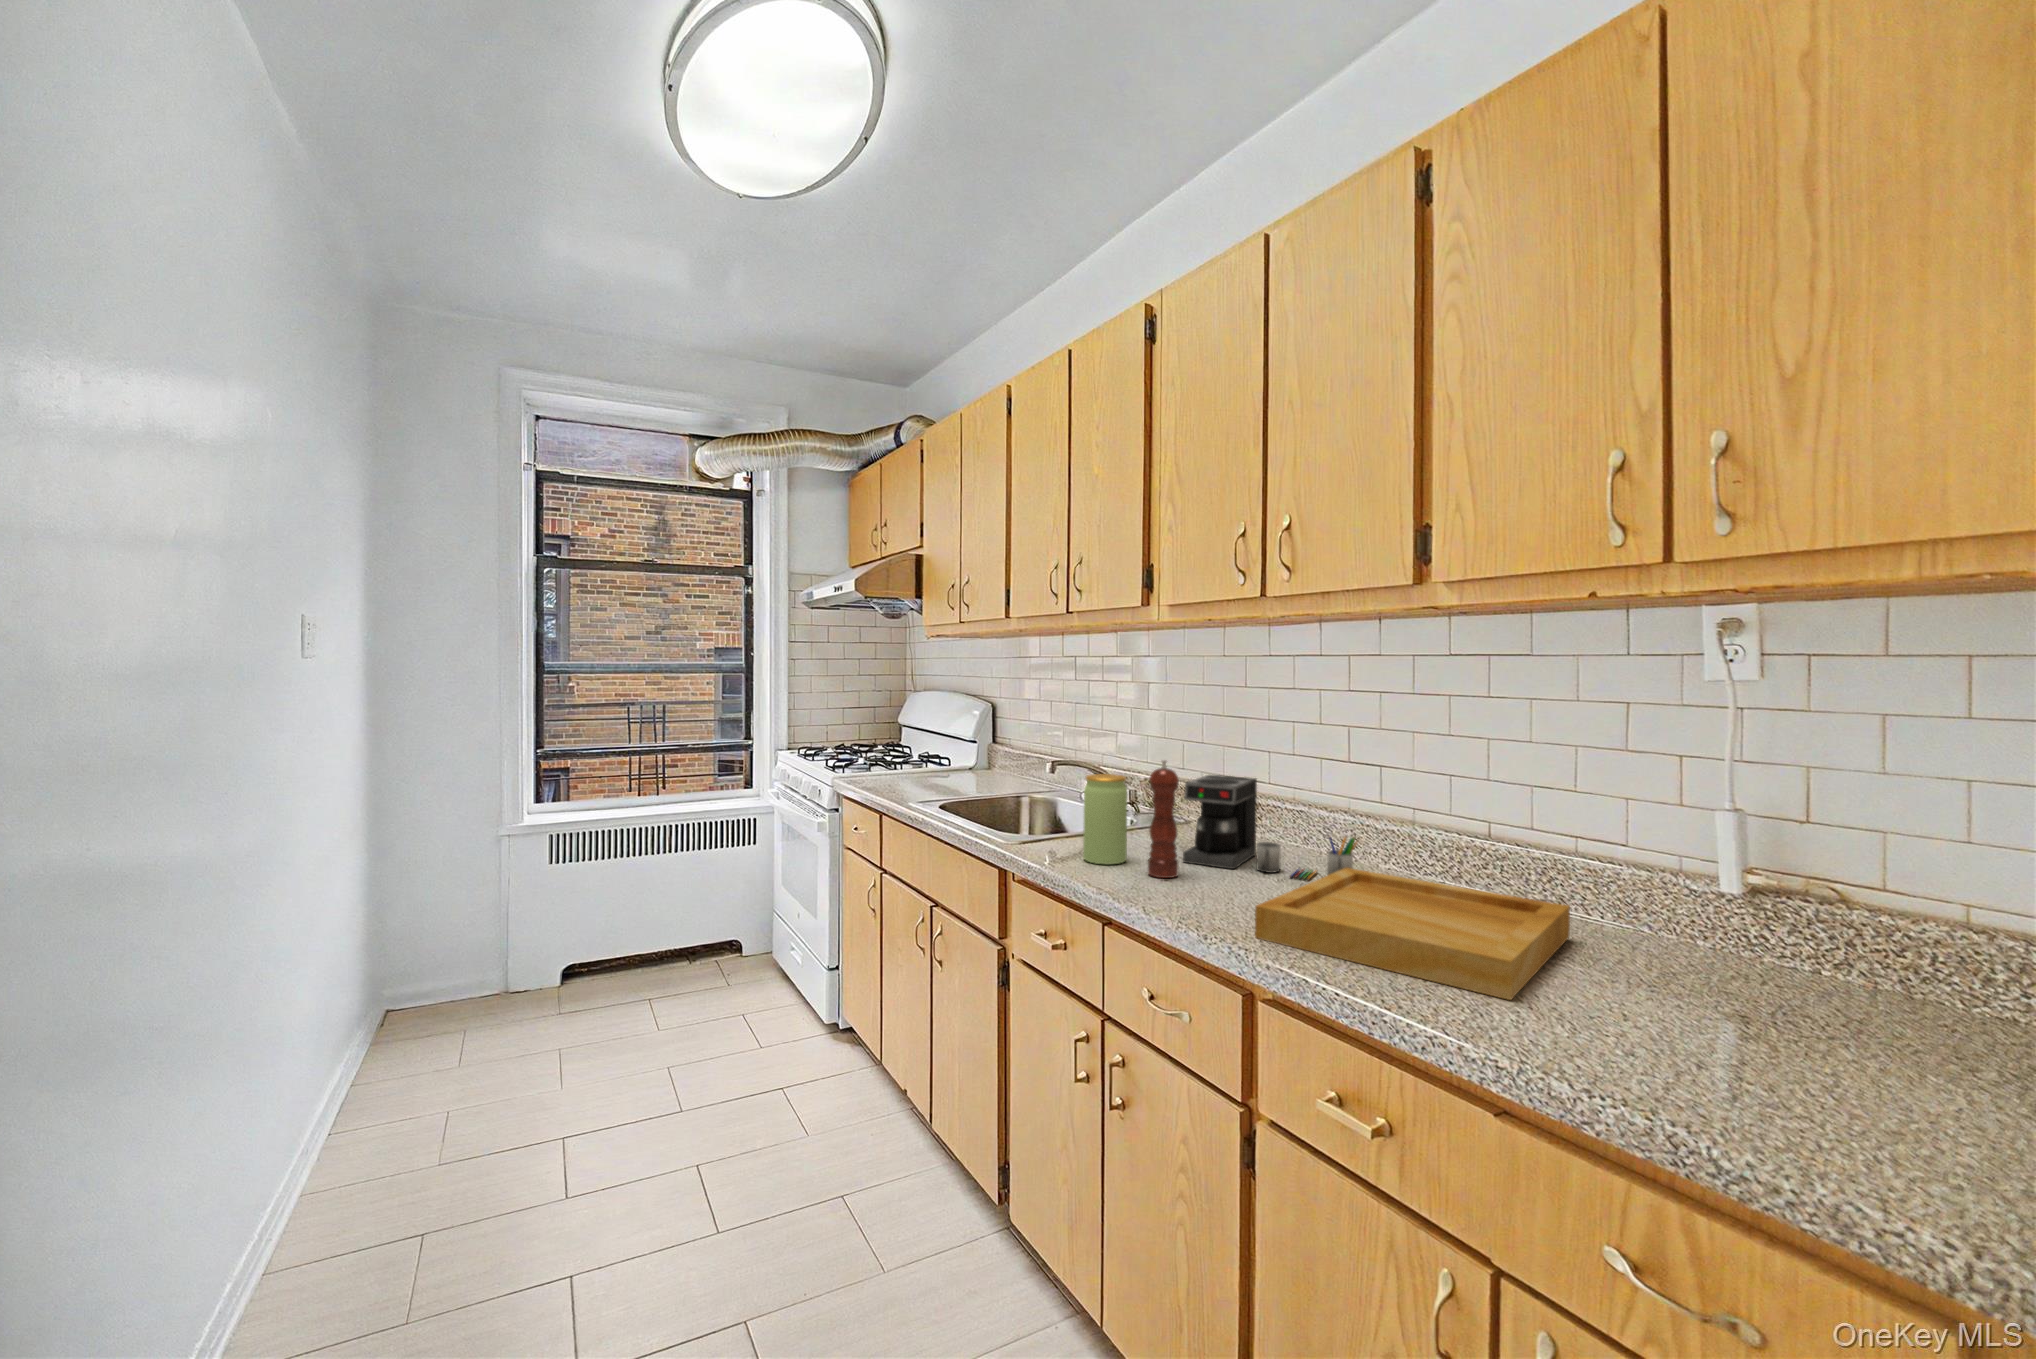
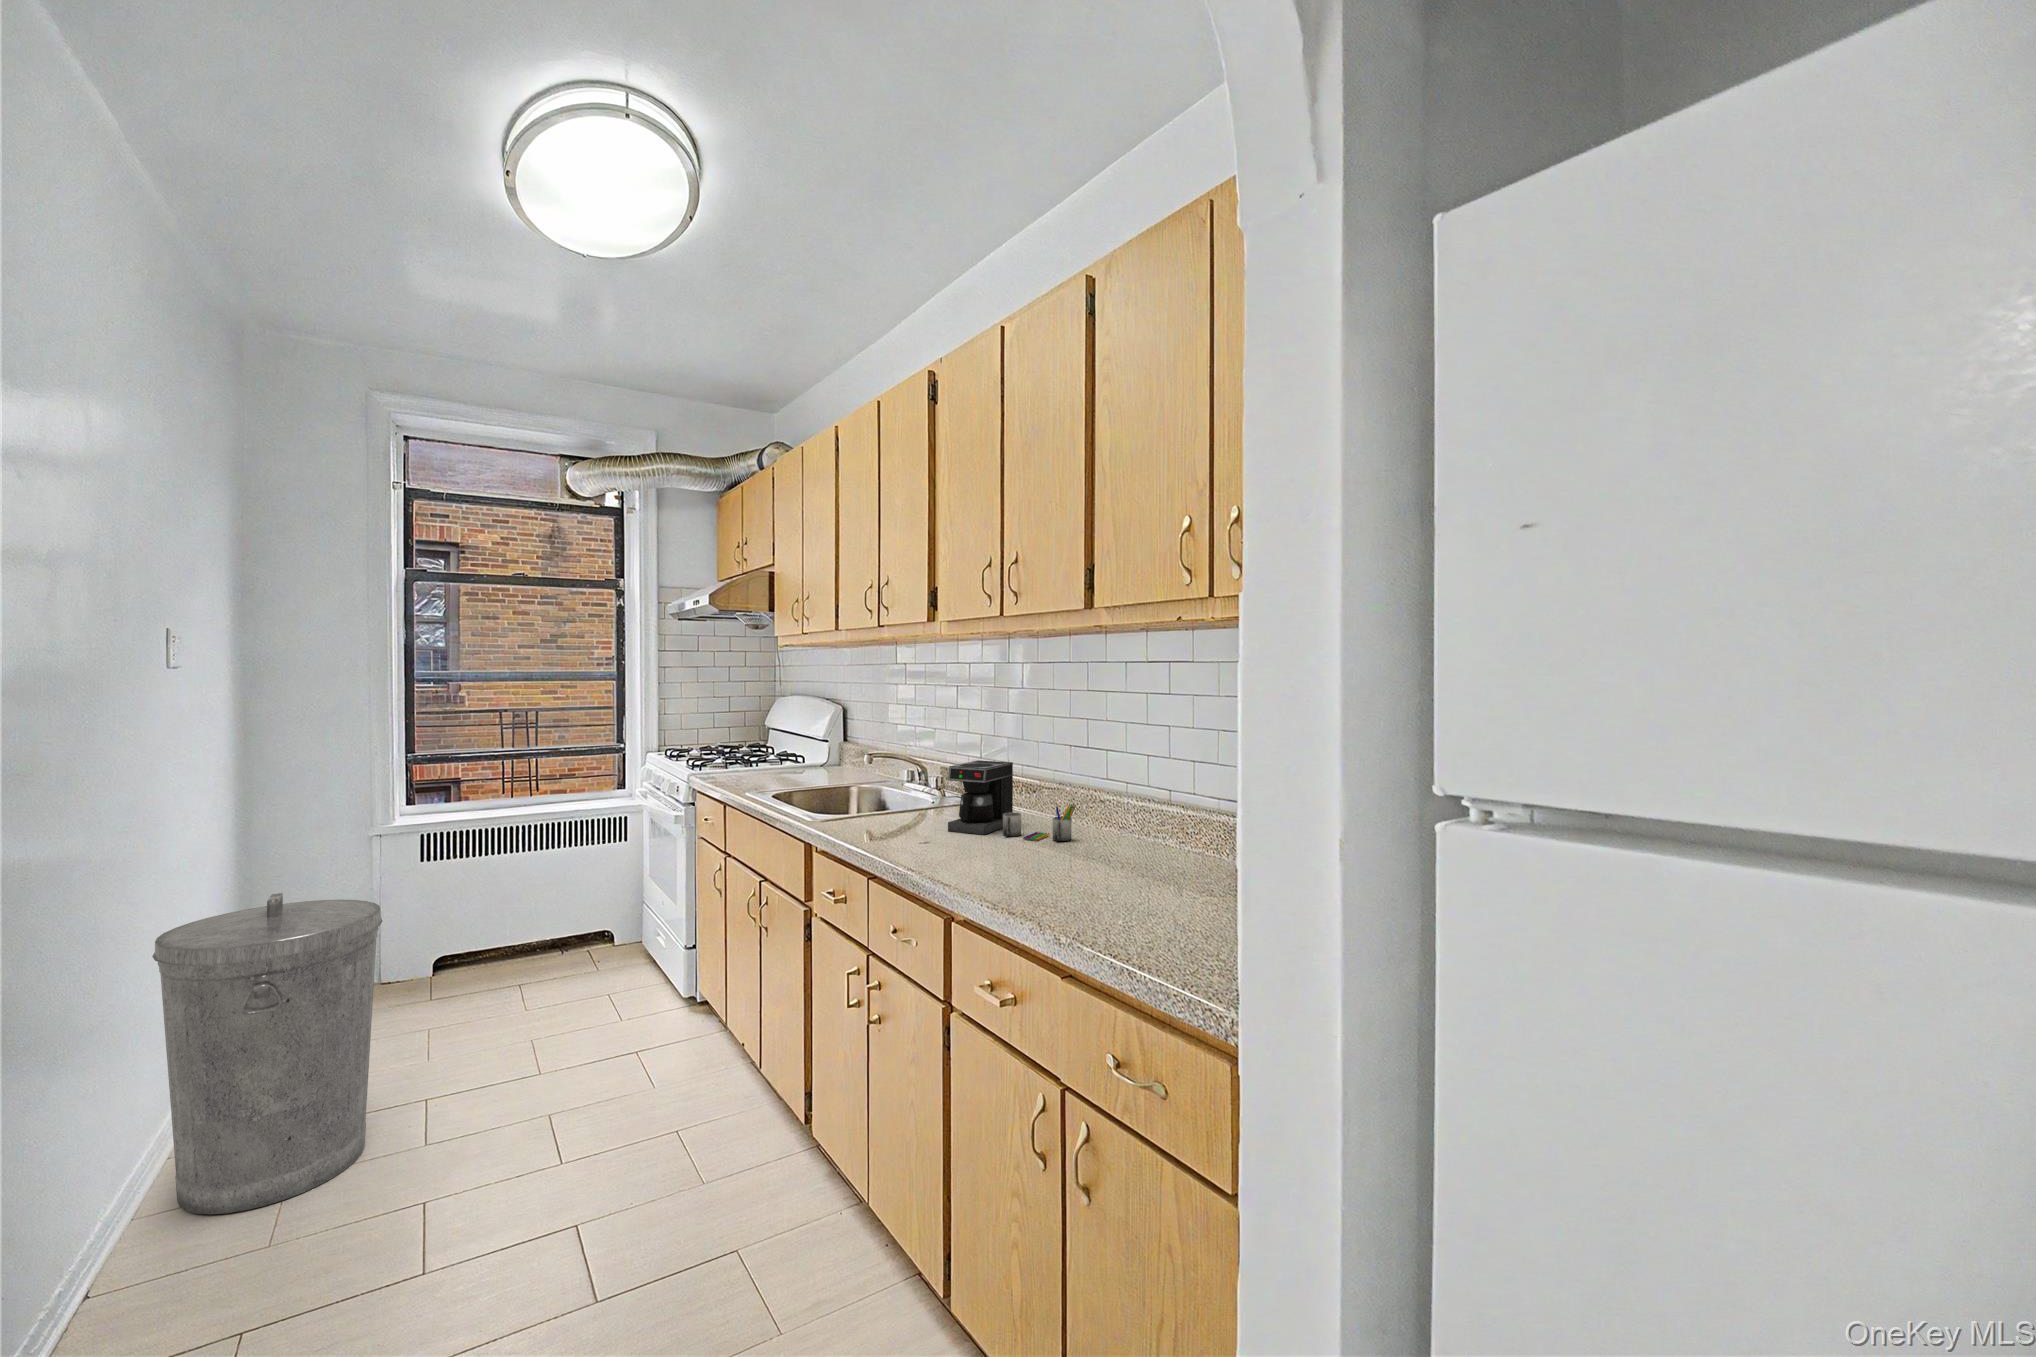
pepper mill: present [1148,760,1179,878] -> none [911,748,935,842]
jar: present [1083,774,1127,864] -> none [866,761,902,834]
tray: present [1255,868,1570,1000] -> none [956,828,1191,908]
trash can: none [292,907,526,1268] -> present [152,893,382,1214]

